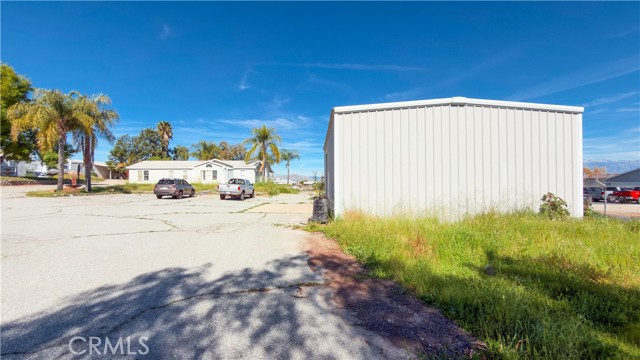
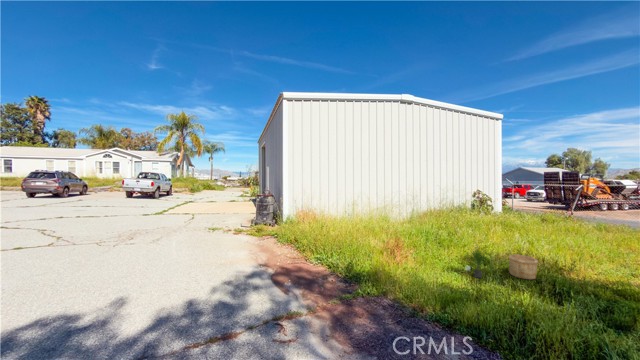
wooden bucket: none [528,256,559,281] -> present [509,255,538,279]

